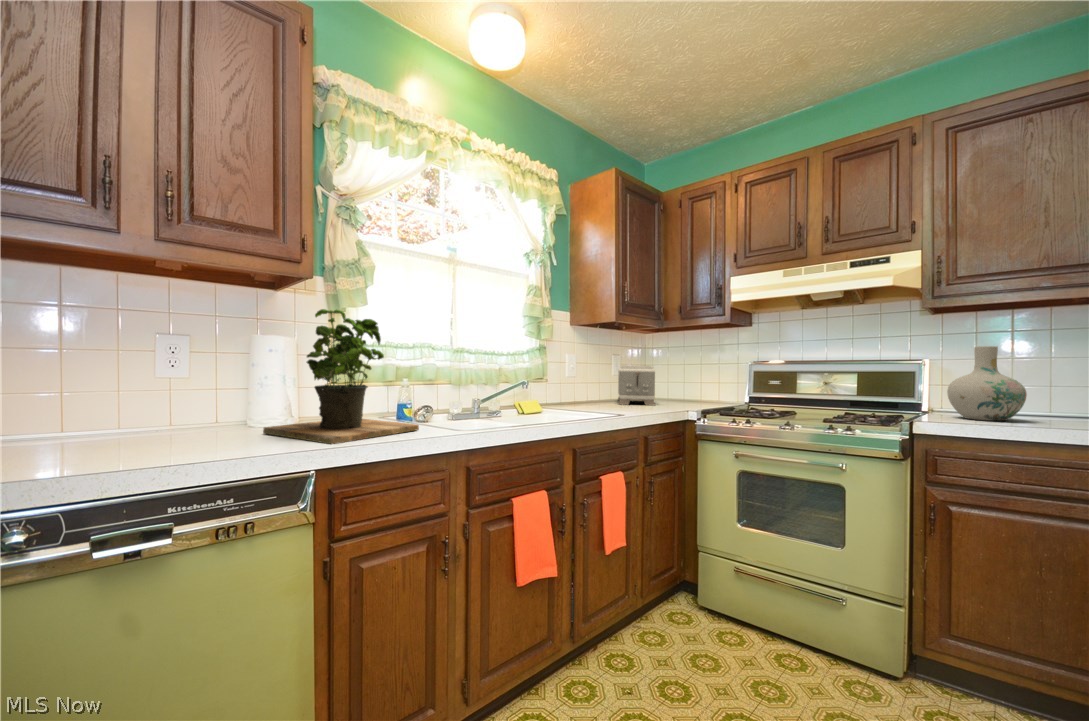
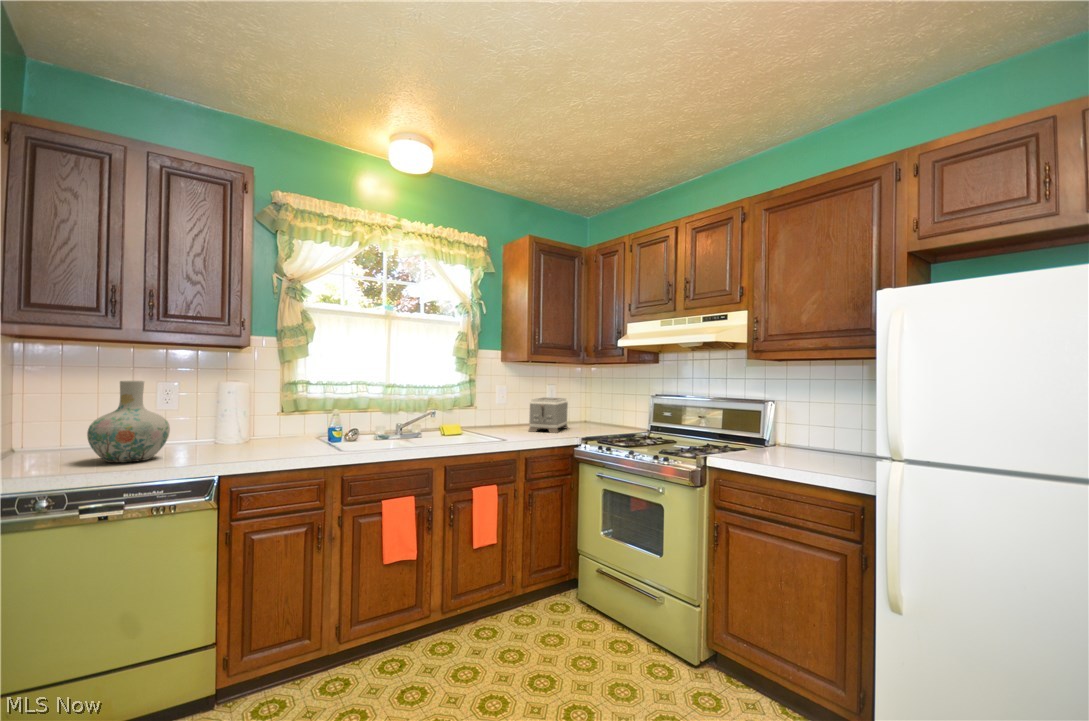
potted plant: present [263,309,419,444] -> none [210,371,313,460]
vase: present [947,346,1027,421] -> present [87,381,170,463]

